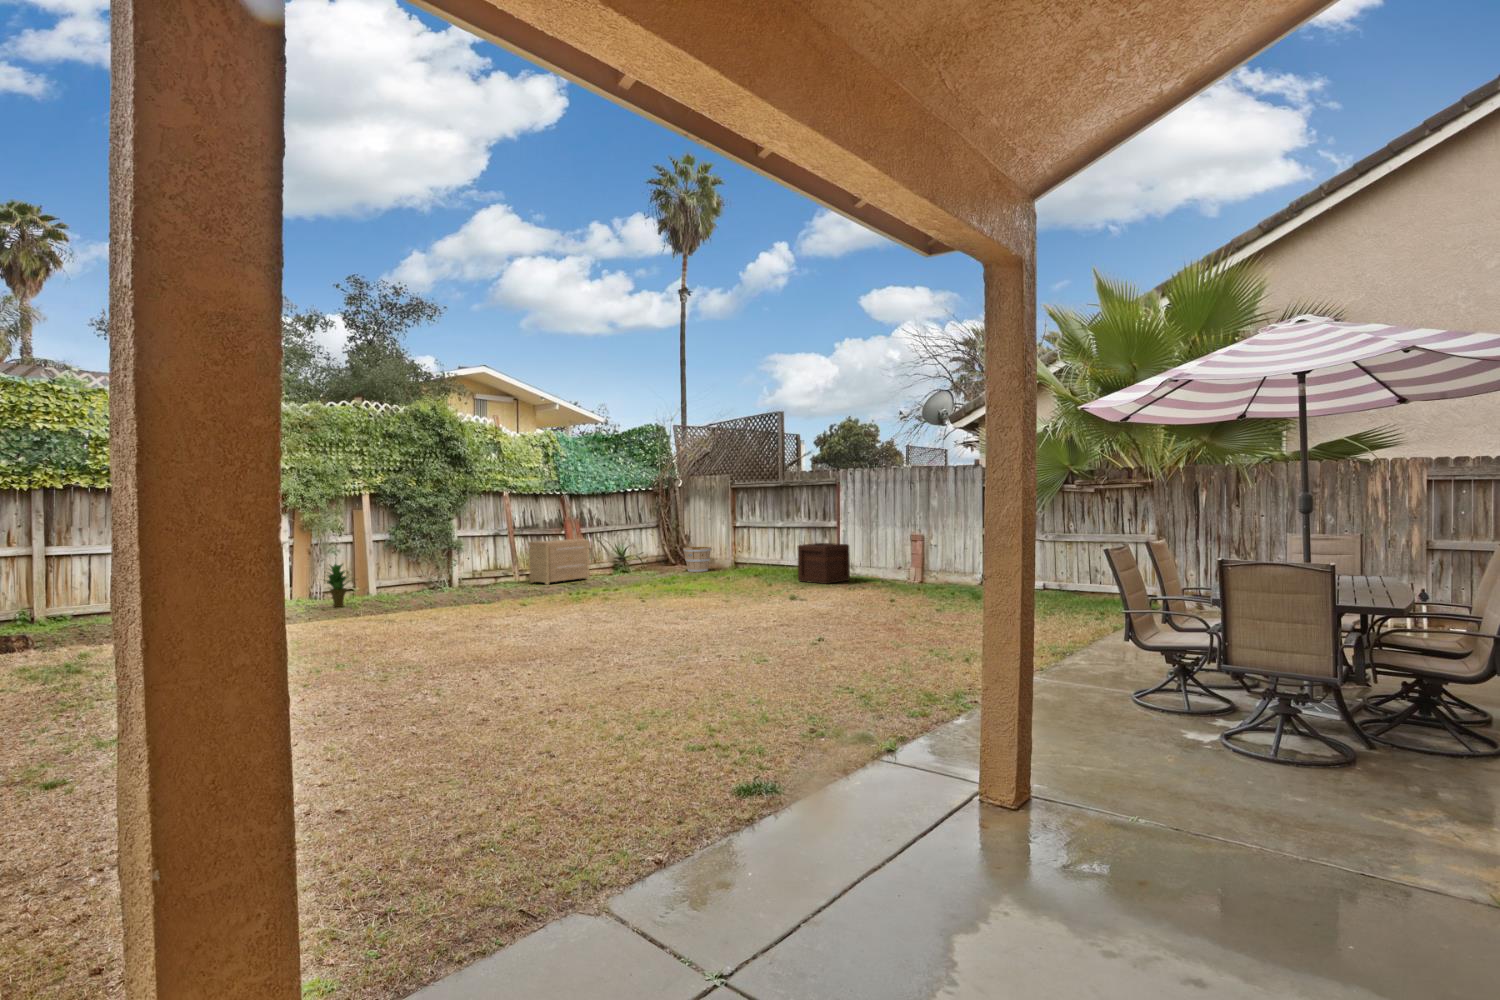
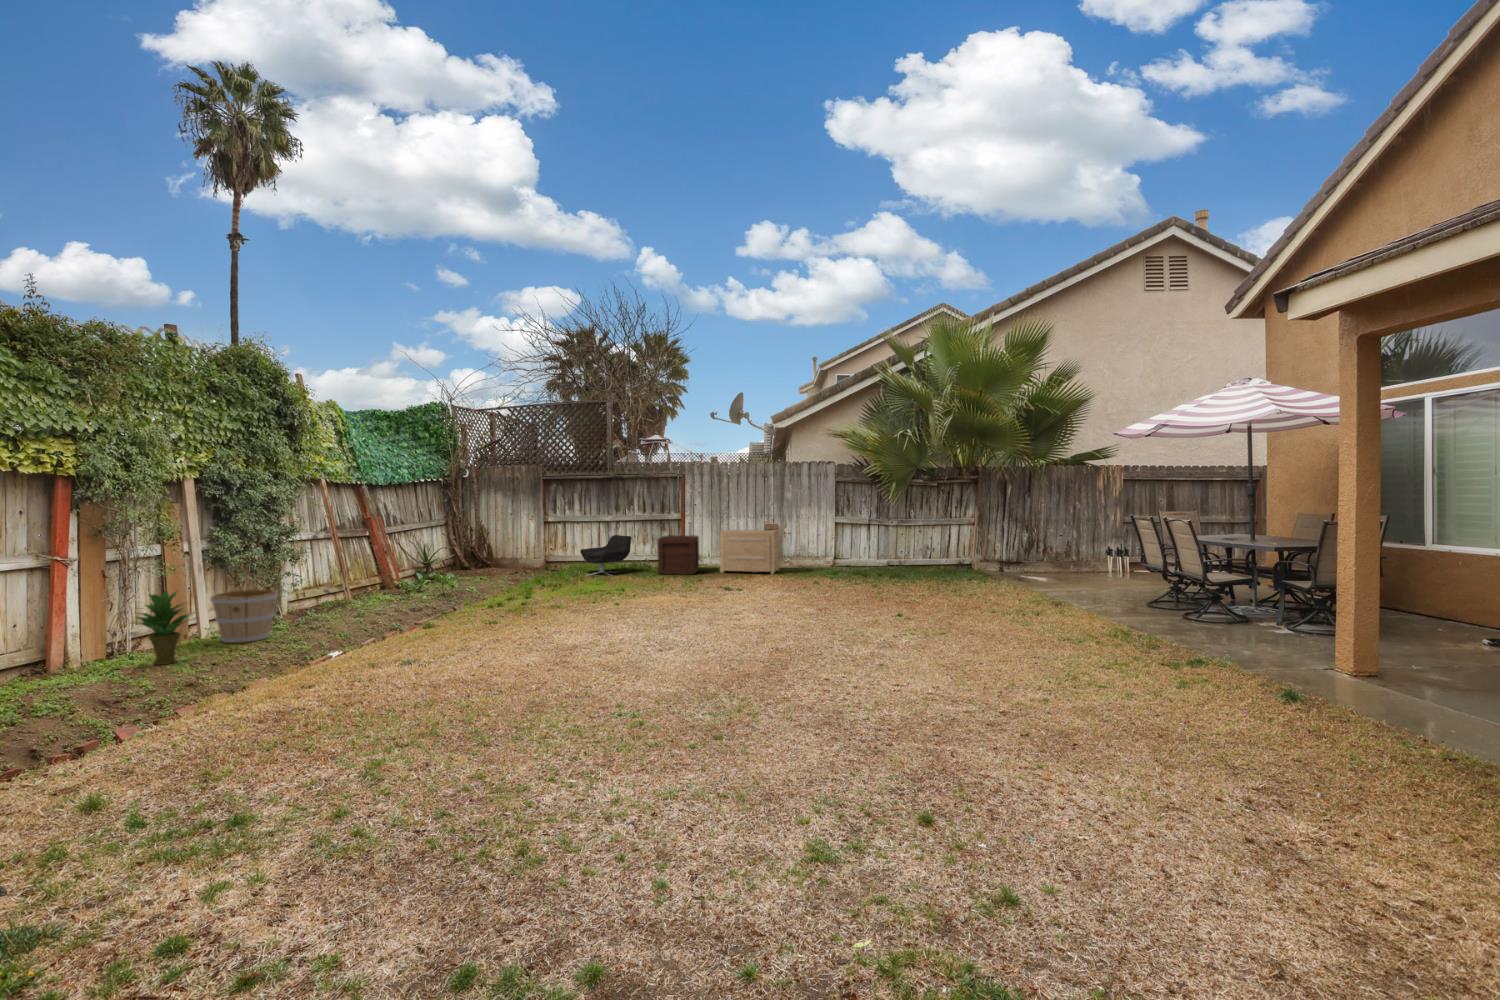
side table: present [529,539,589,585] -> present [720,530,779,574]
lounge chair: none [742,541,787,579] -> present [580,535,632,575]
wooden bucket: present [683,546,712,572] -> present [210,589,278,643]

